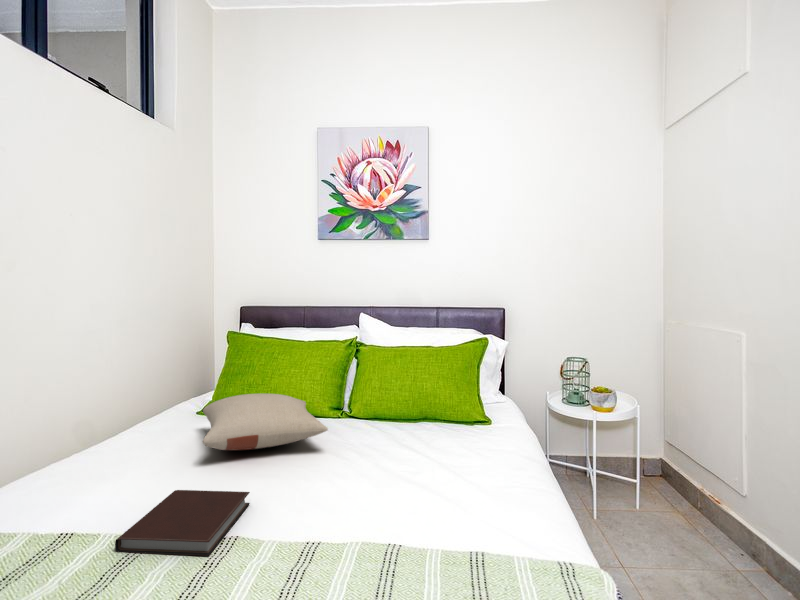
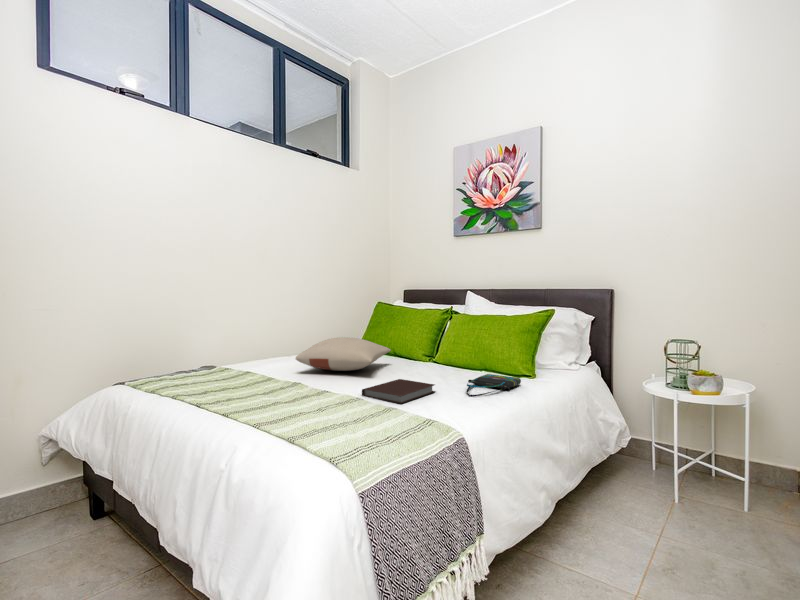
tote bag: none [444,421,498,458] -> present [467,374,521,397]
notebook: present [115,490,250,556] -> present [362,379,435,404]

